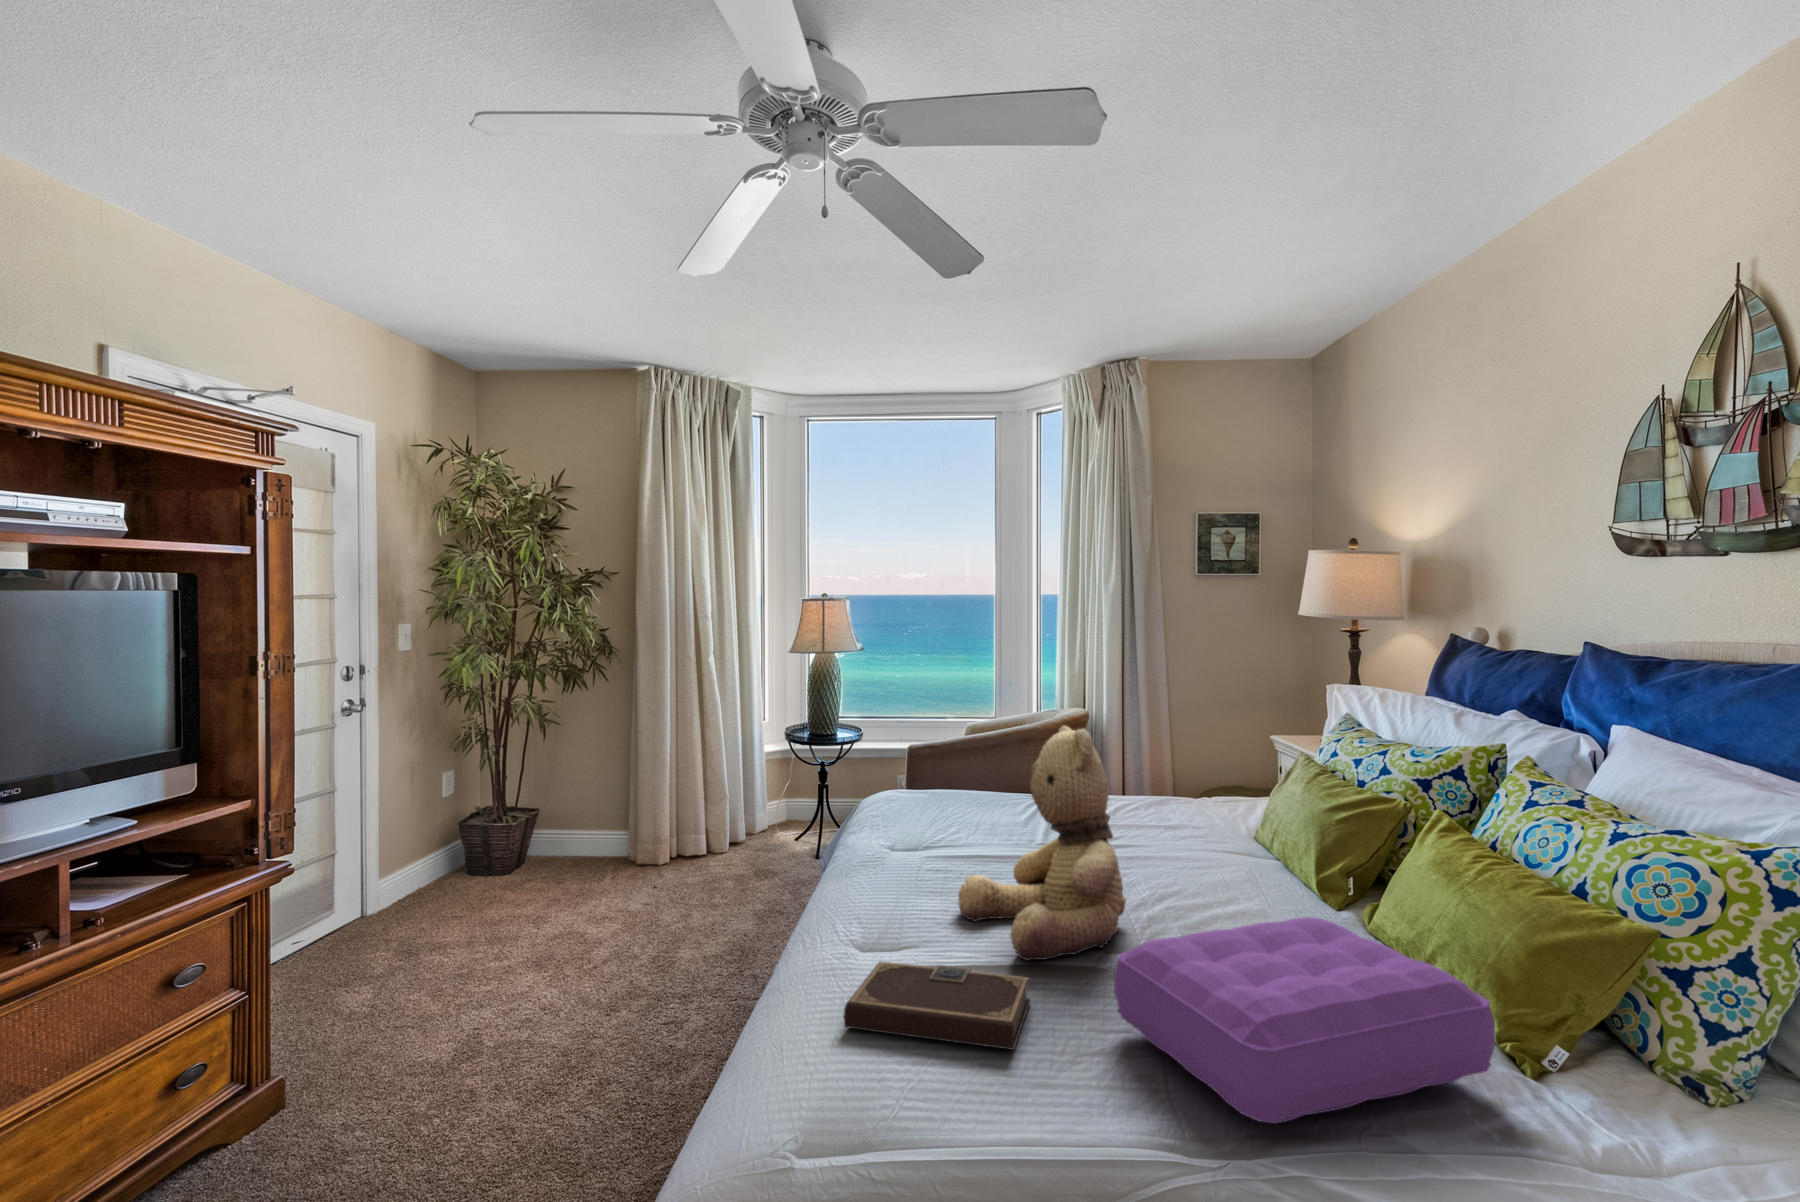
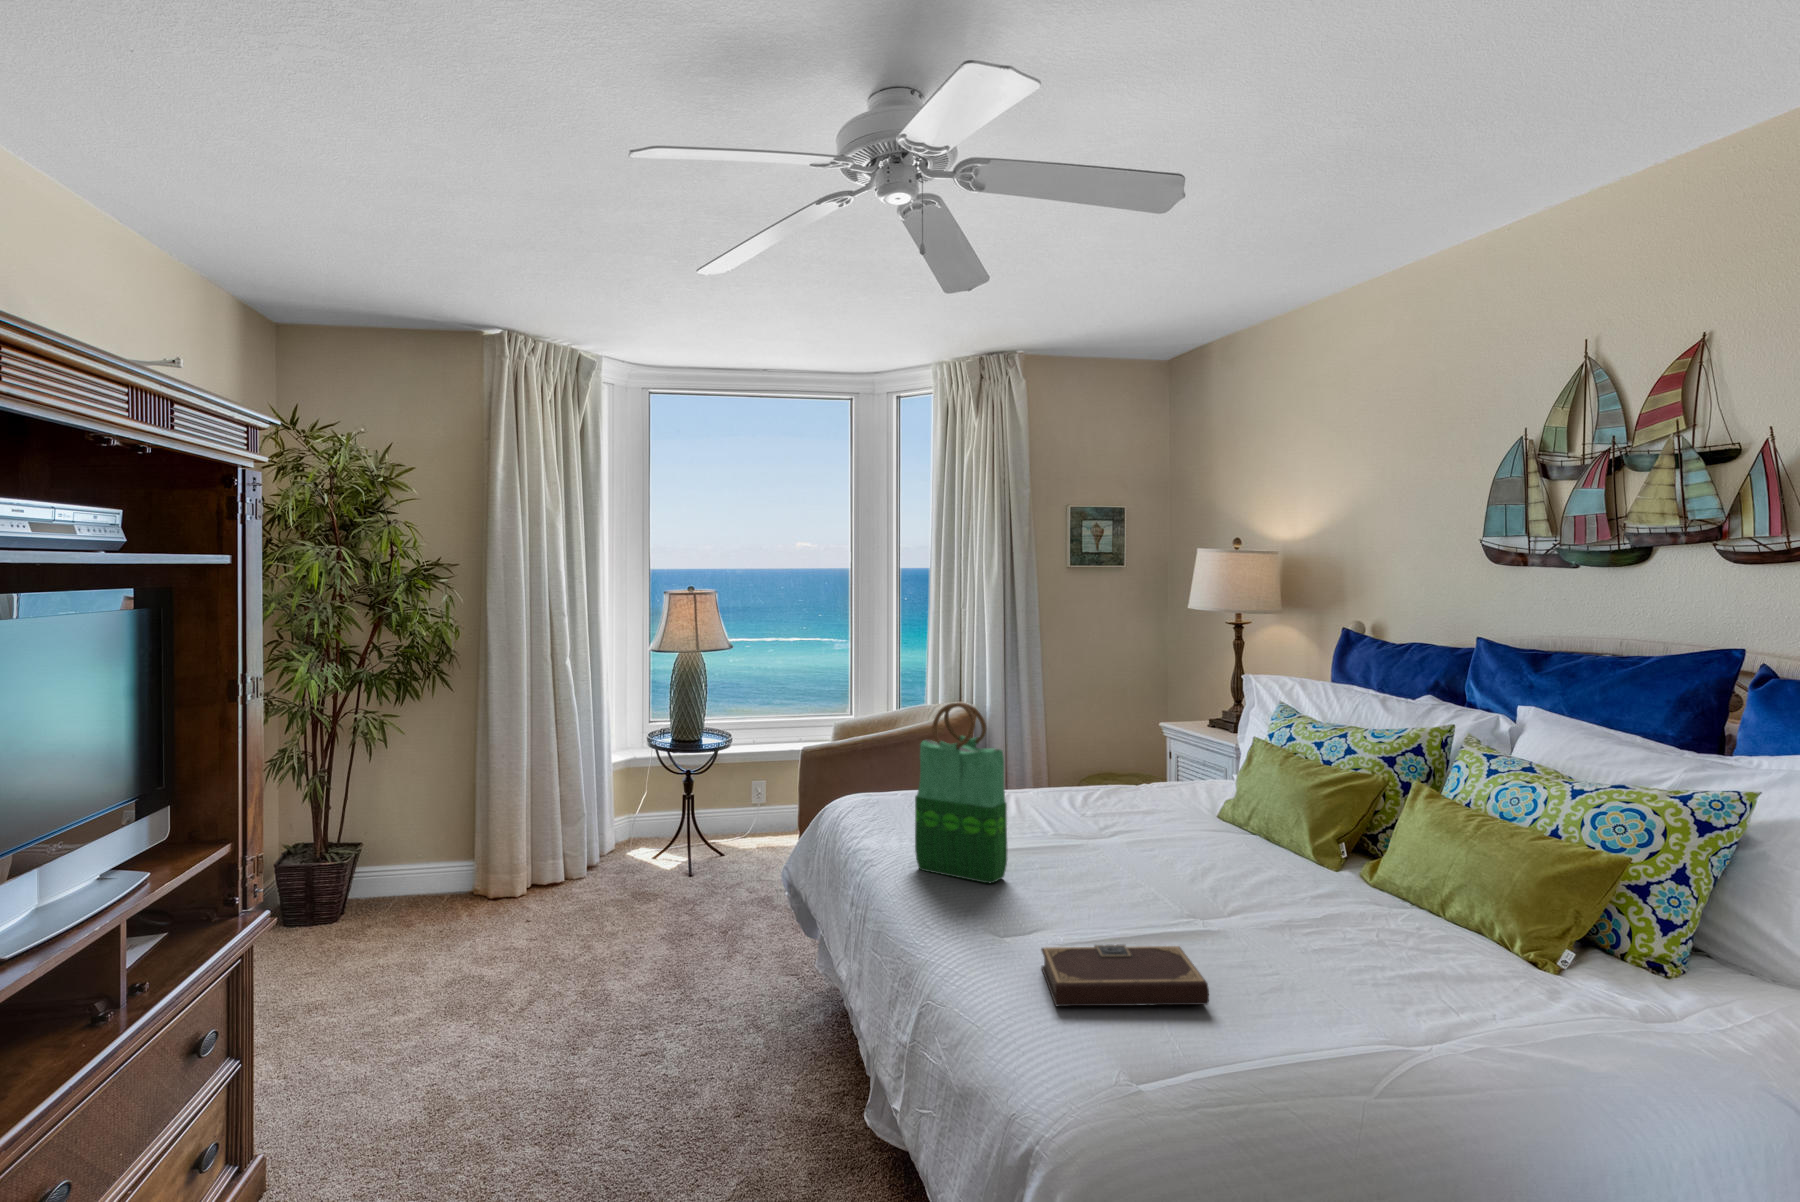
tote bag: none [865,698,946,889] -> present [915,702,1007,883]
teddy bear: present [958,726,1126,961] -> none [1042,723,1204,935]
pillow: present [1114,917,1495,1124] -> none [1264,872,1551,1029]

